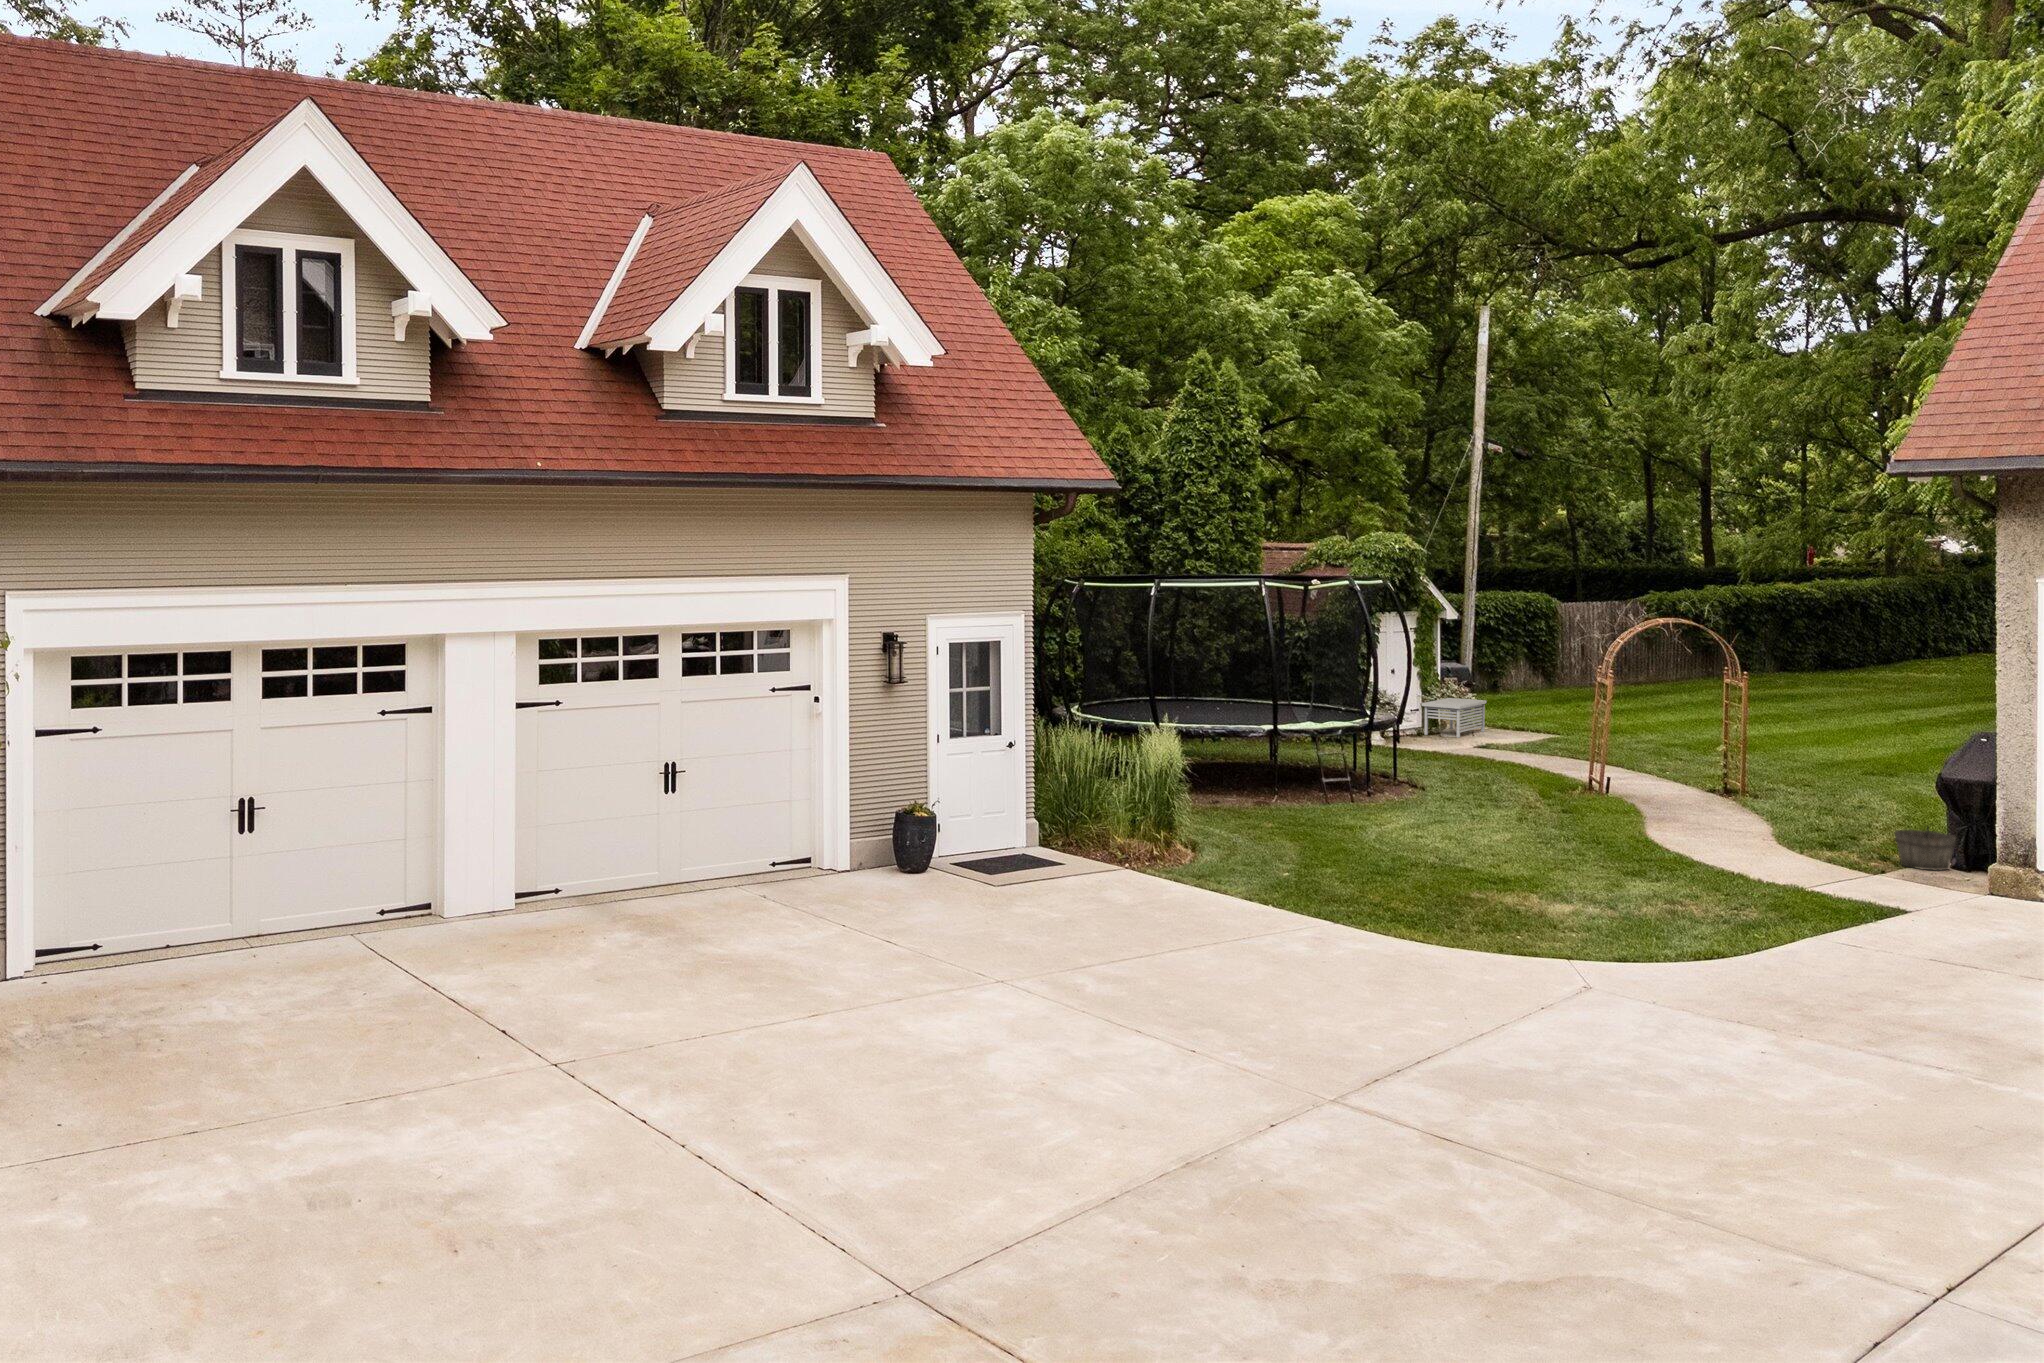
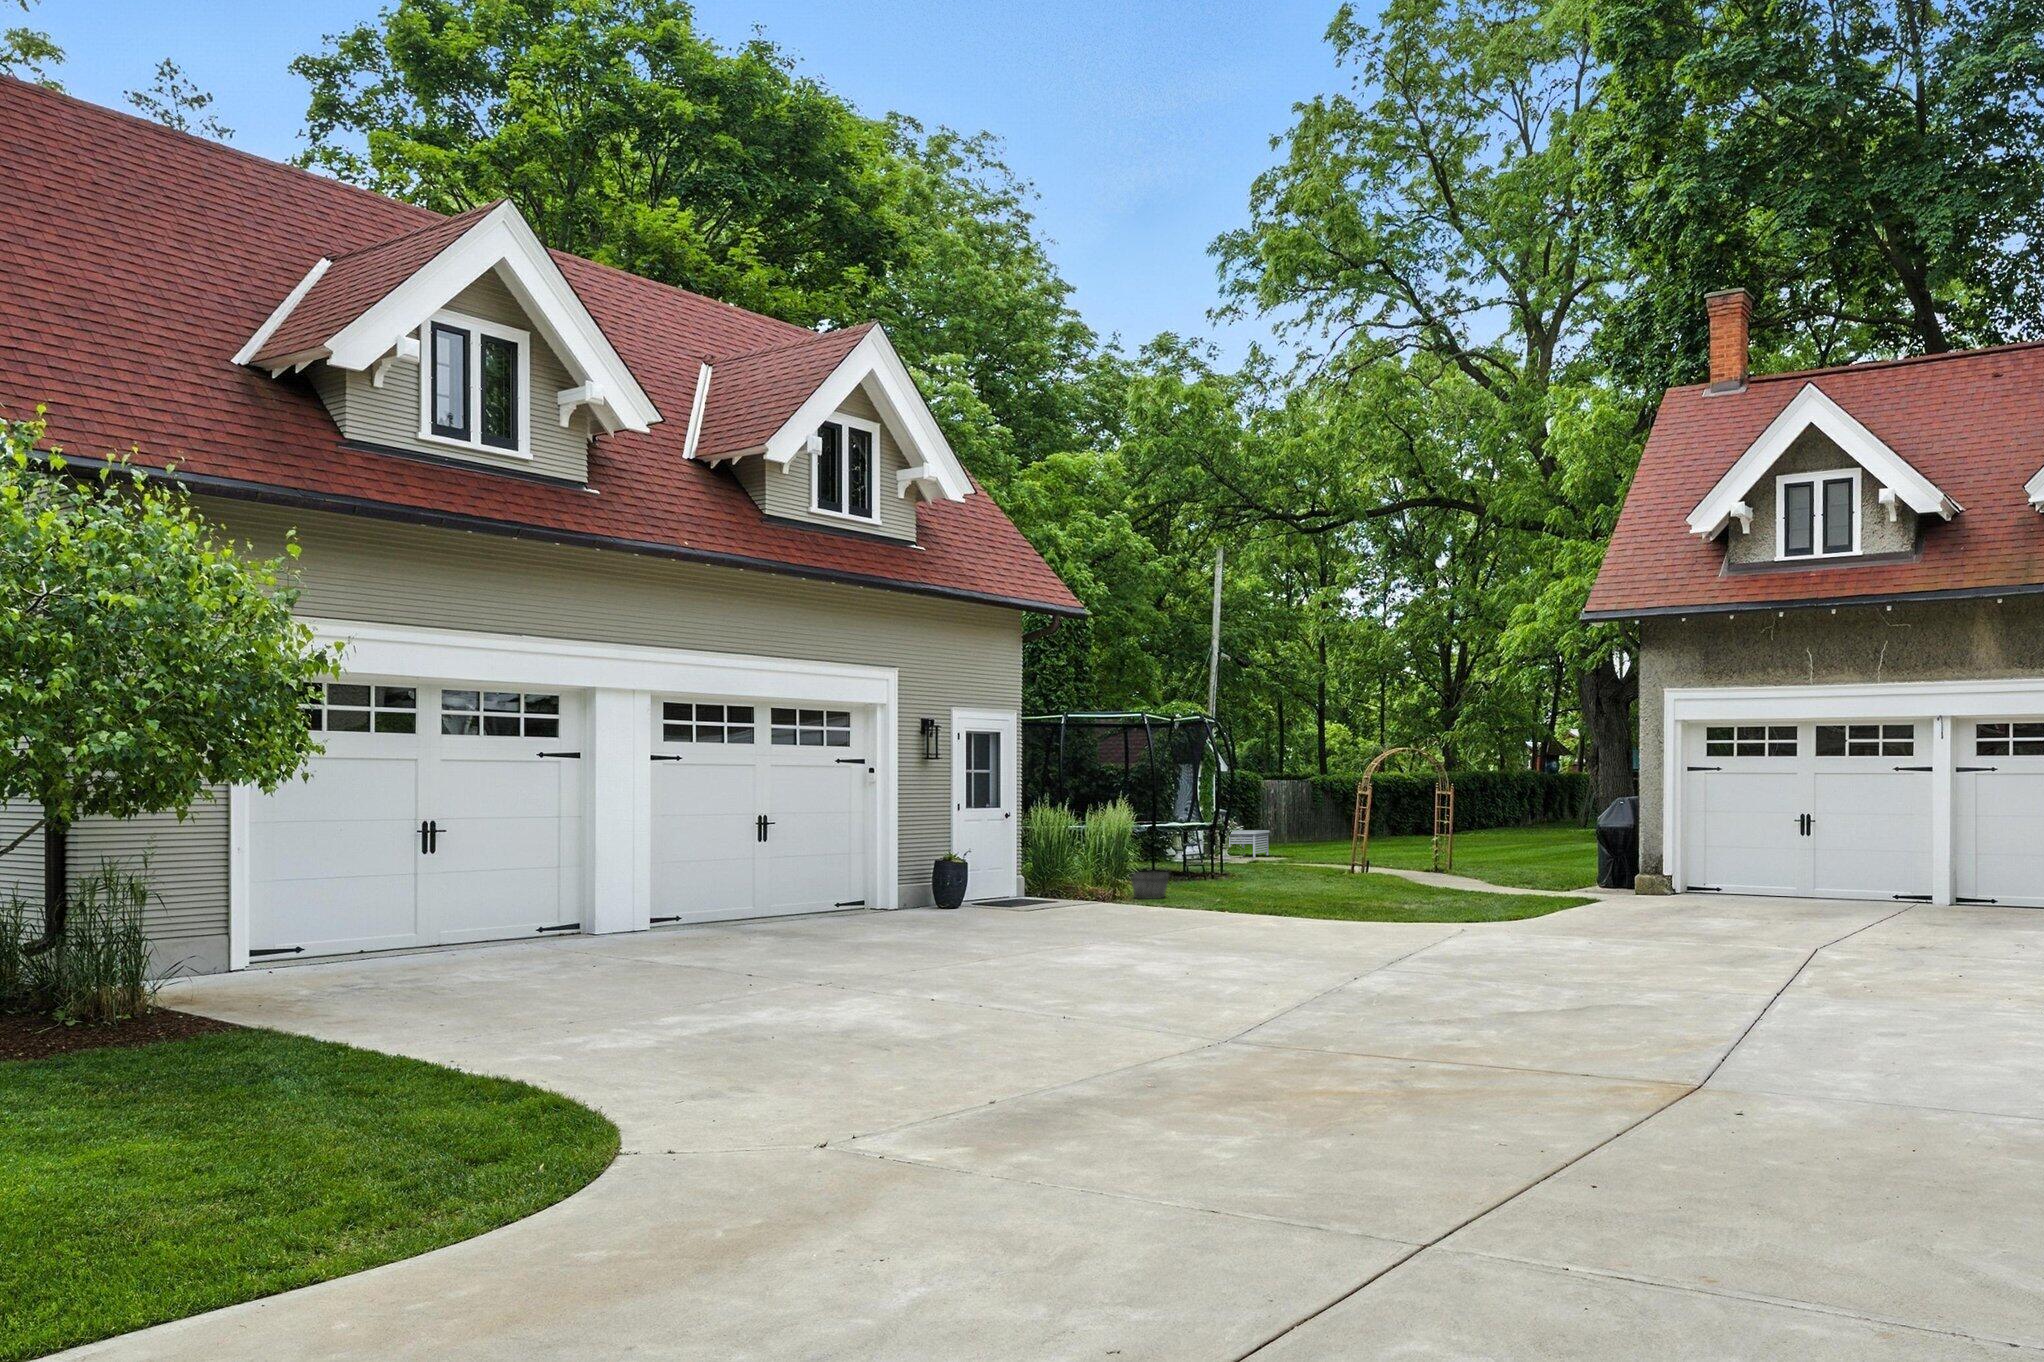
wooden bucket: present [1895,829,1956,870] -> present [1132,871,1169,899]

